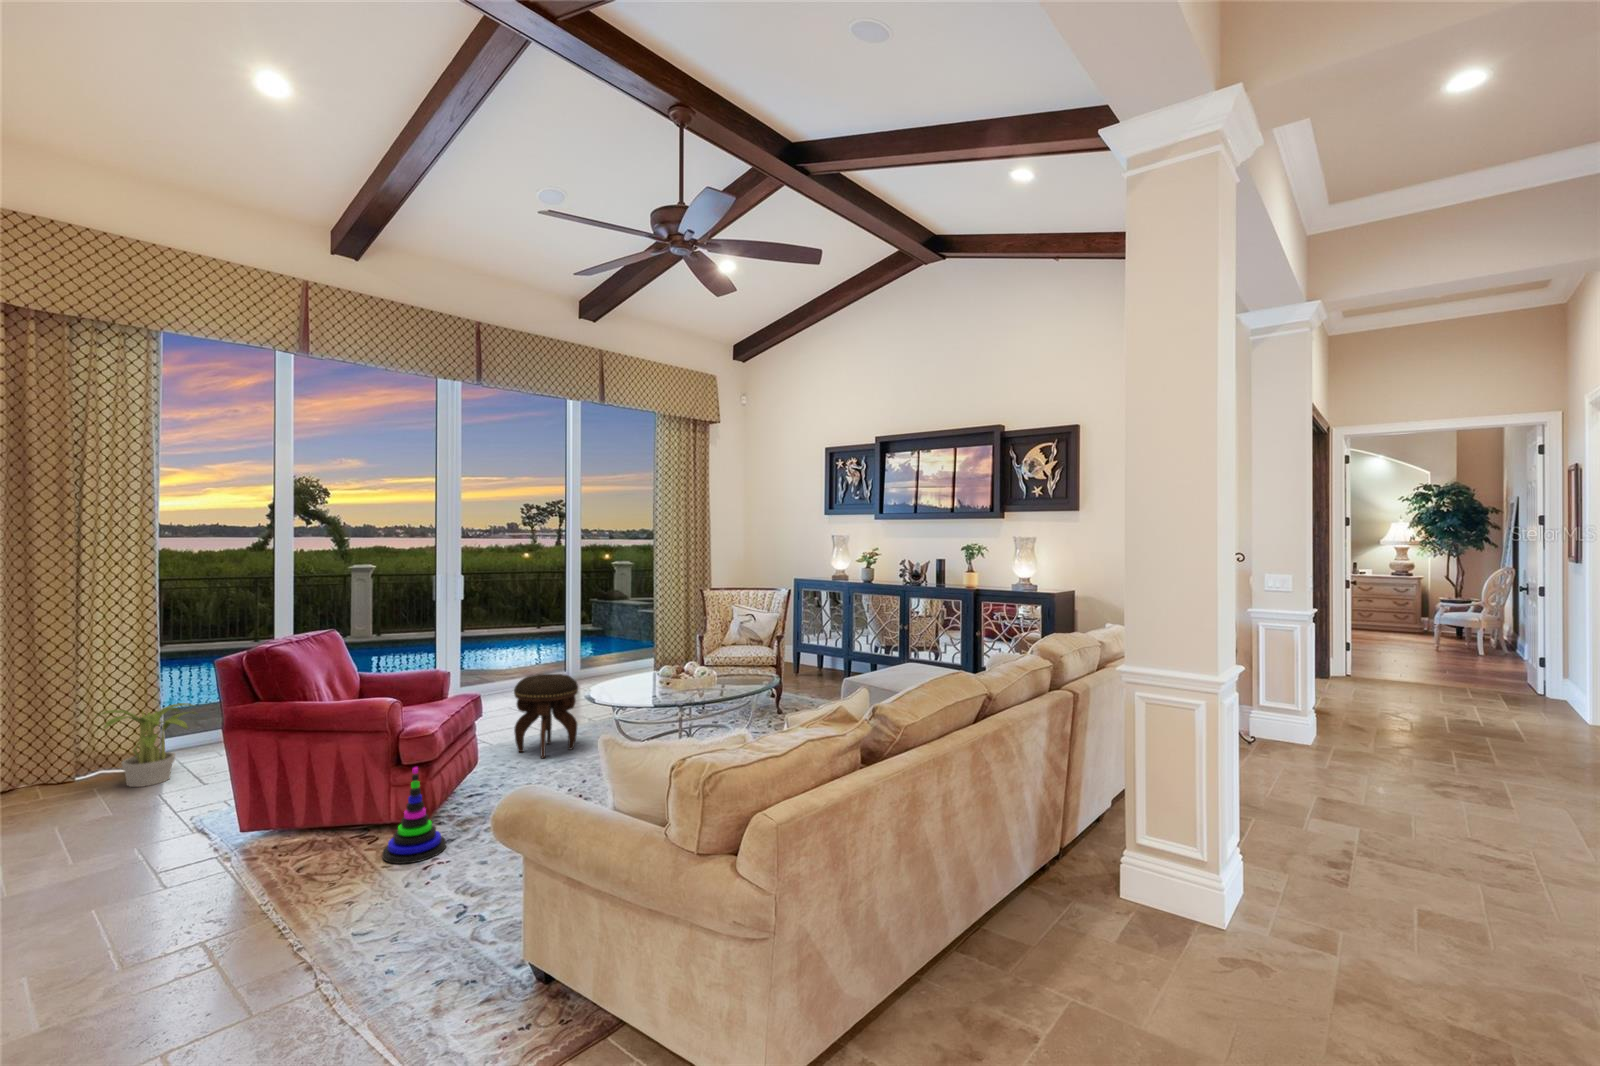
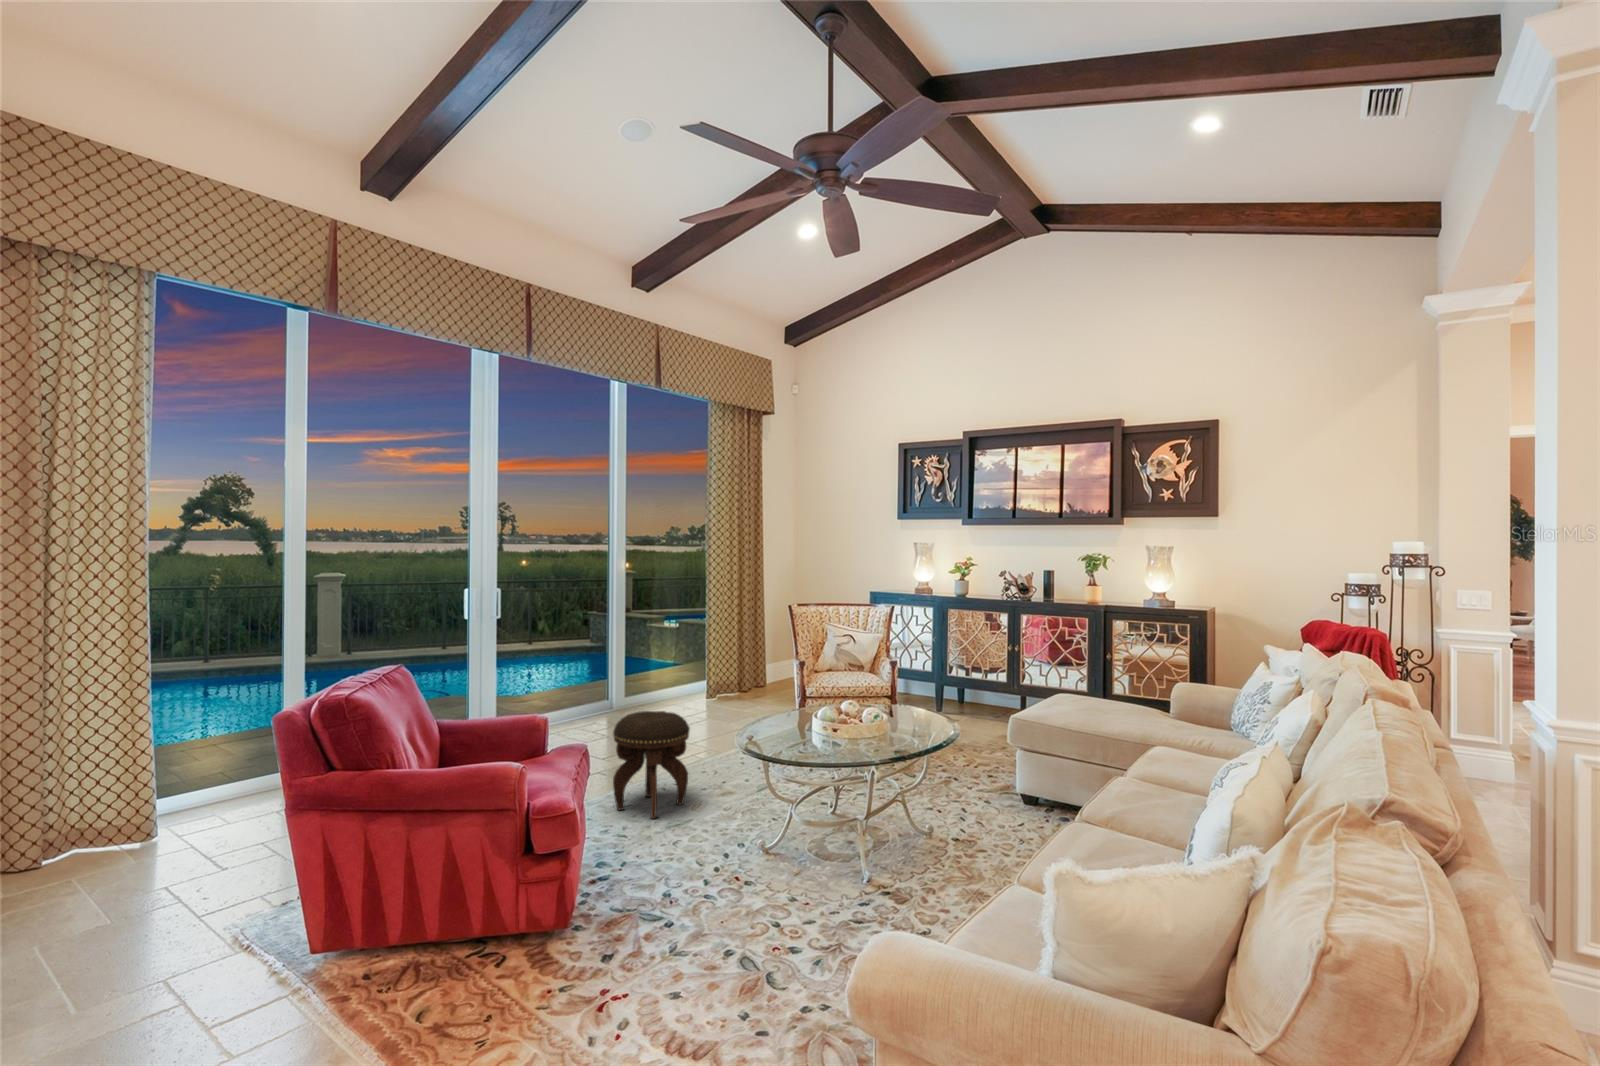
potted plant: present [100,703,196,787] -> none [72,760,207,876]
stacking toy: present [382,767,446,864] -> none [526,862,607,1001]

